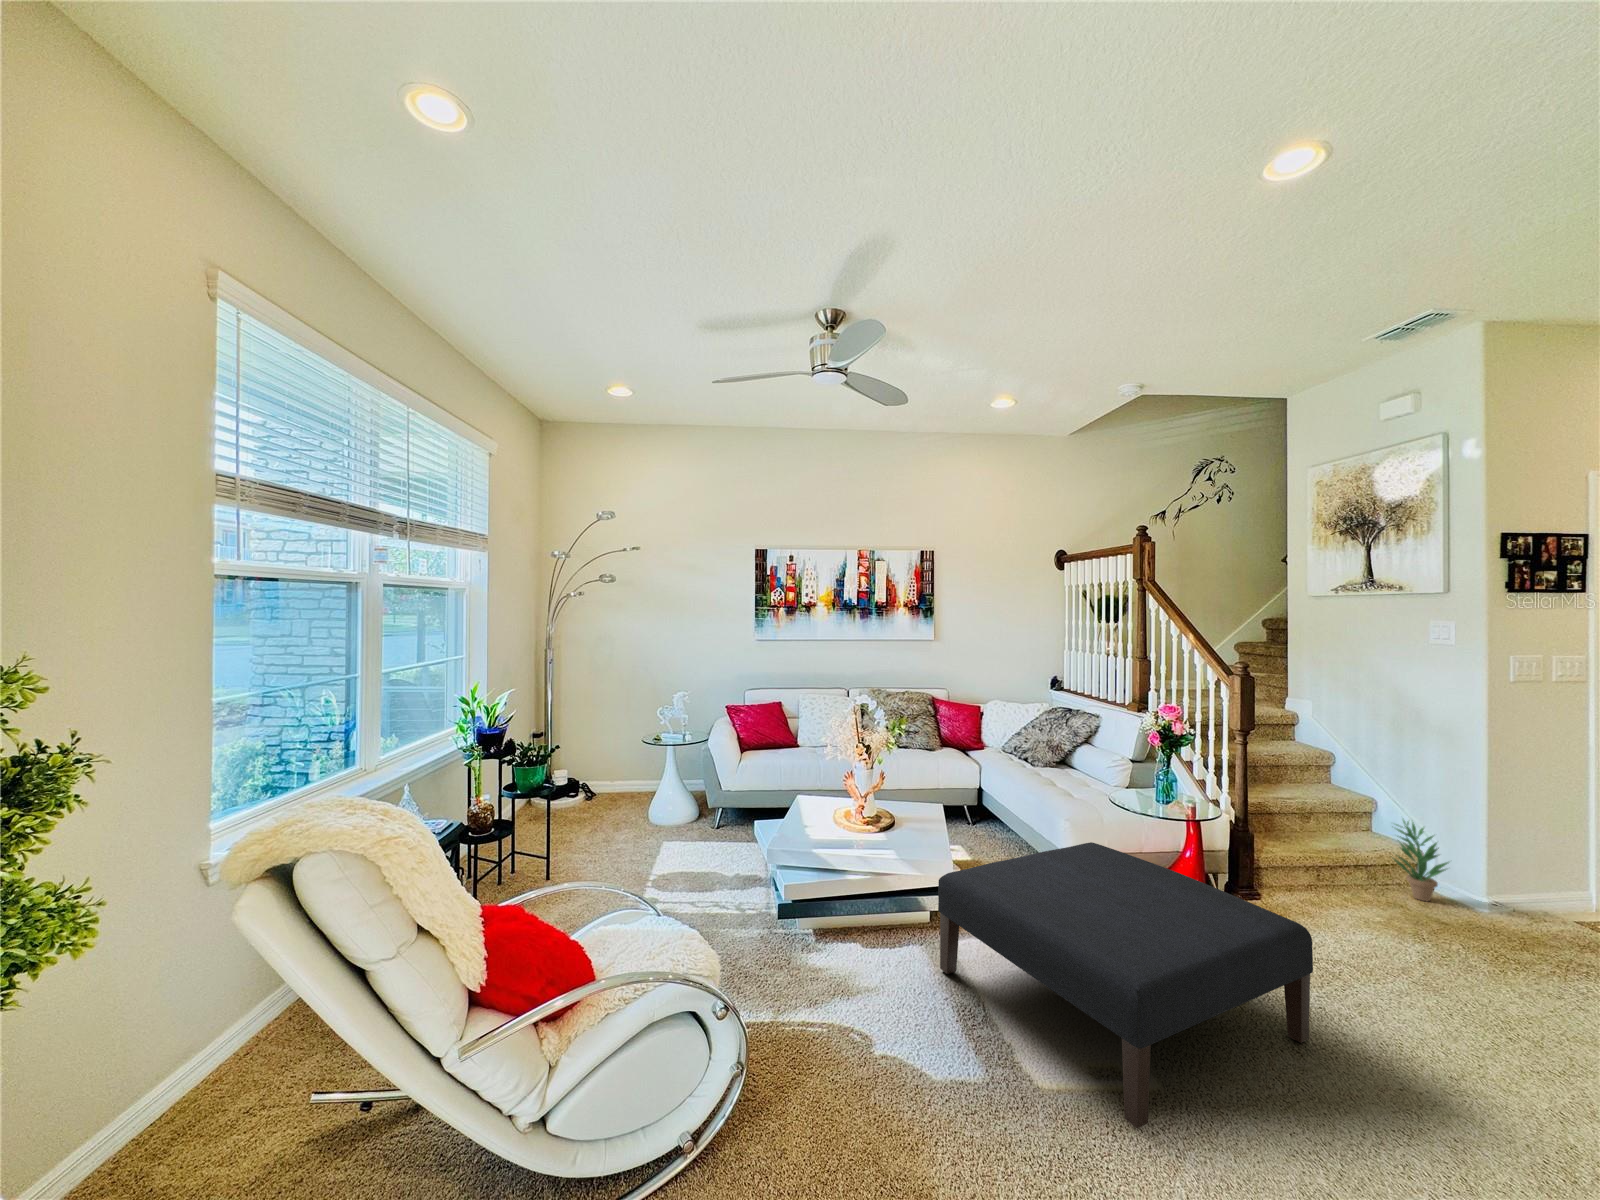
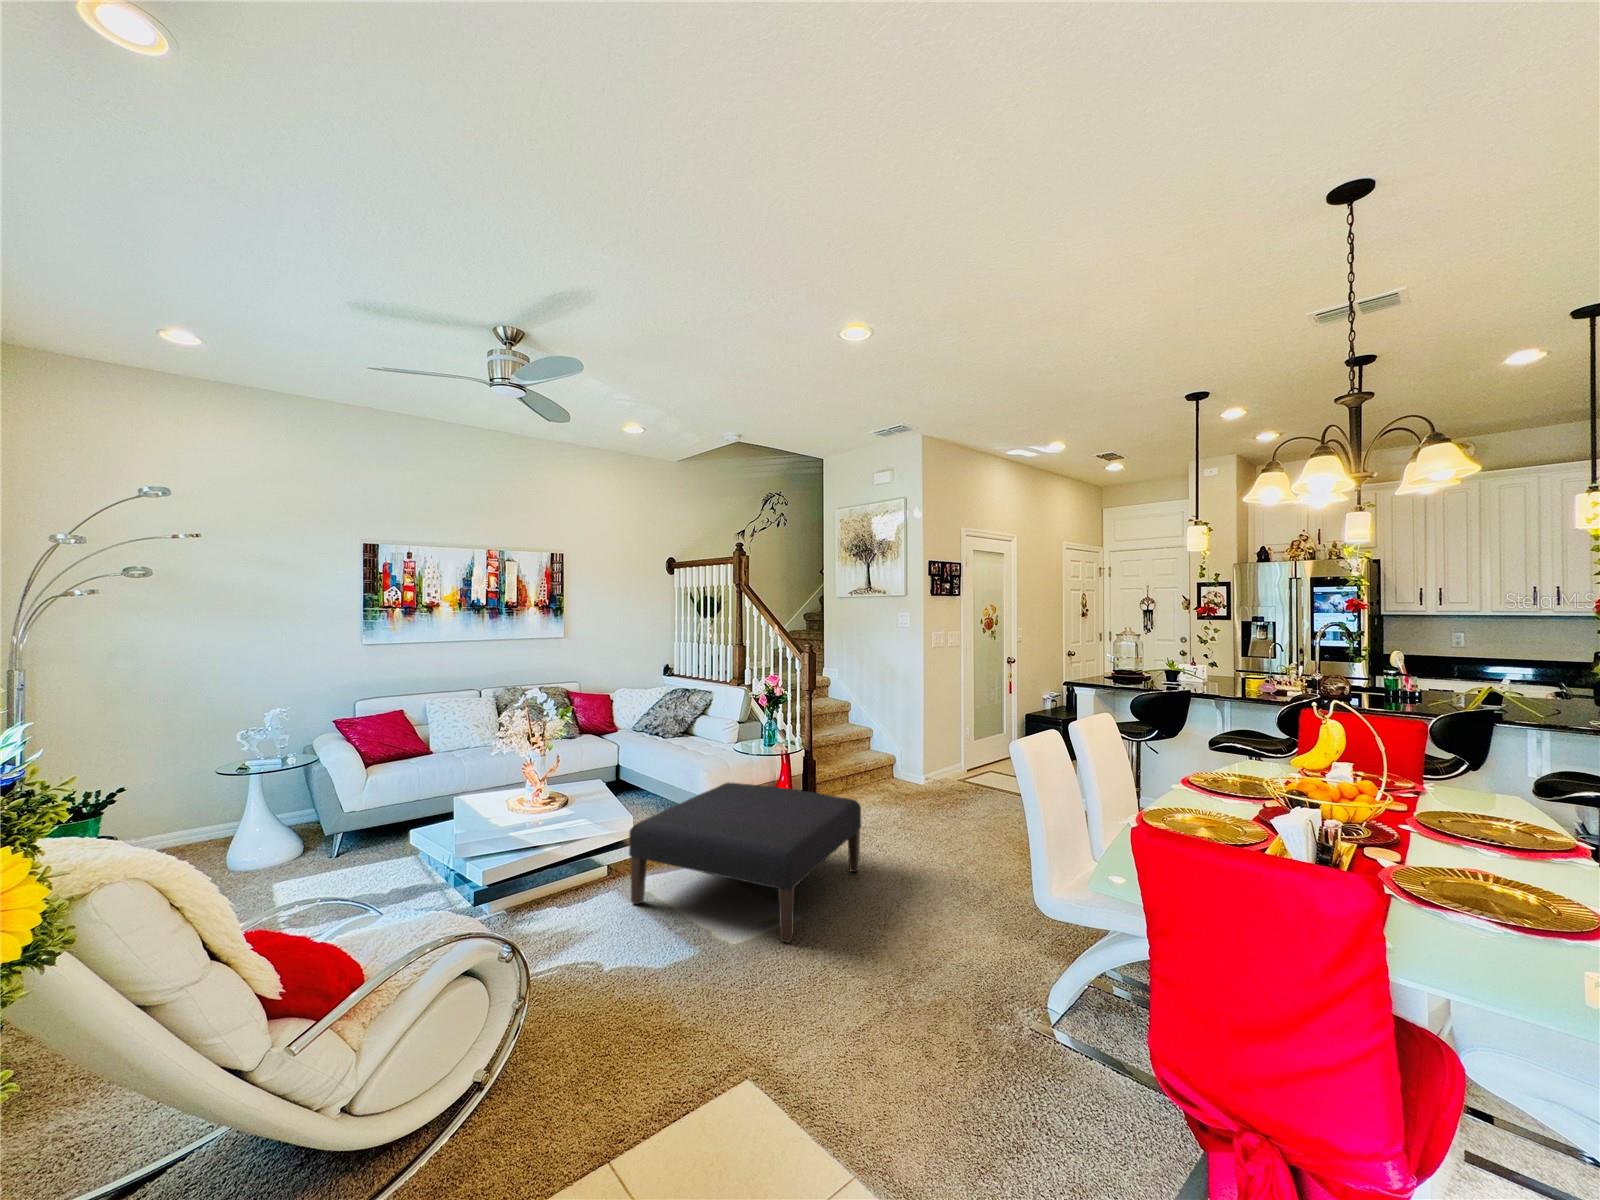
potted plant: present [1393,820,1448,901] -> none [880,735,909,785]

